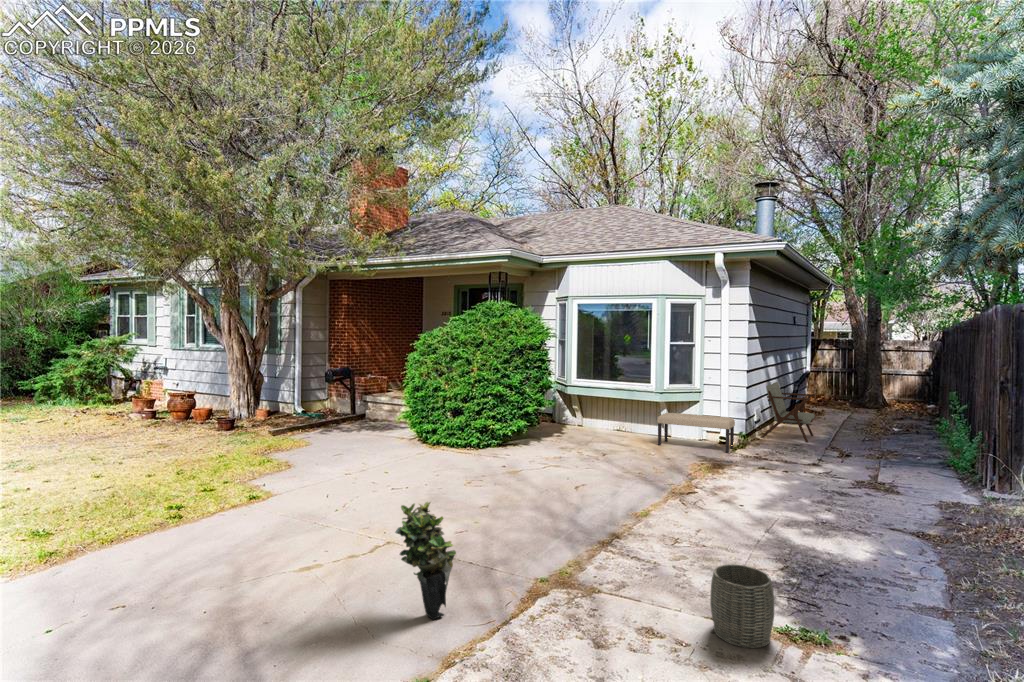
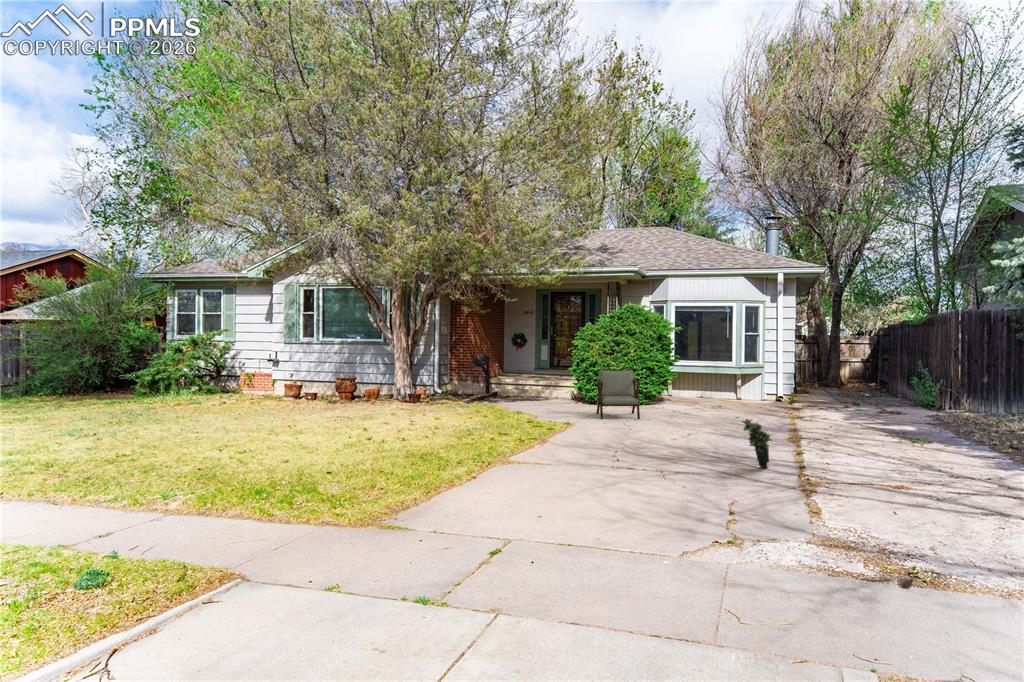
lounge chair: present [761,382,815,442] -> present [597,370,641,419]
bench: present [657,413,735,453] -> none [737,383,789,407]
woven basket: present [710,564,775,648] -> none [876,438,905,467]

